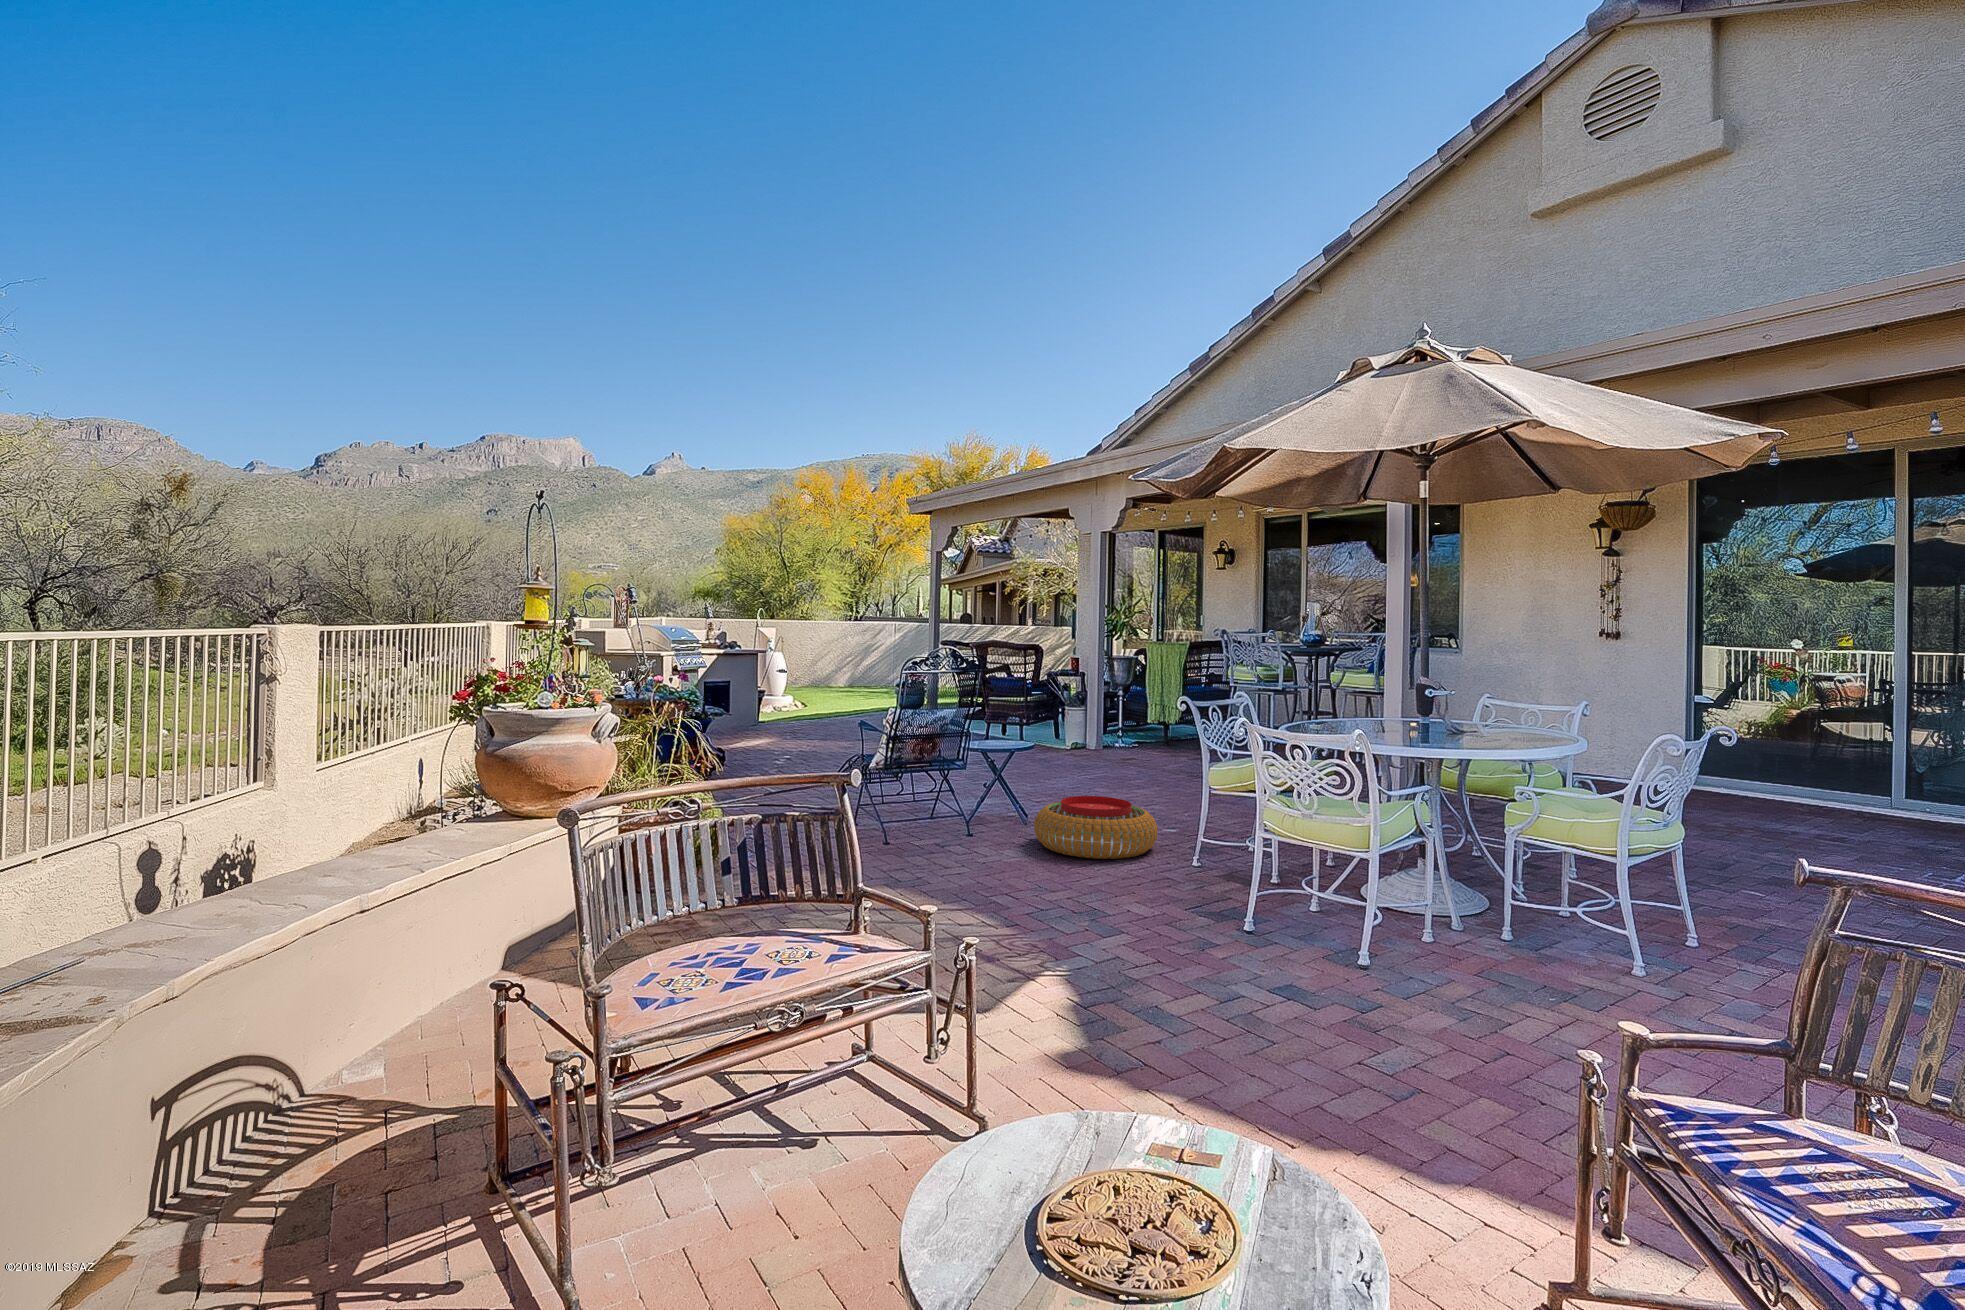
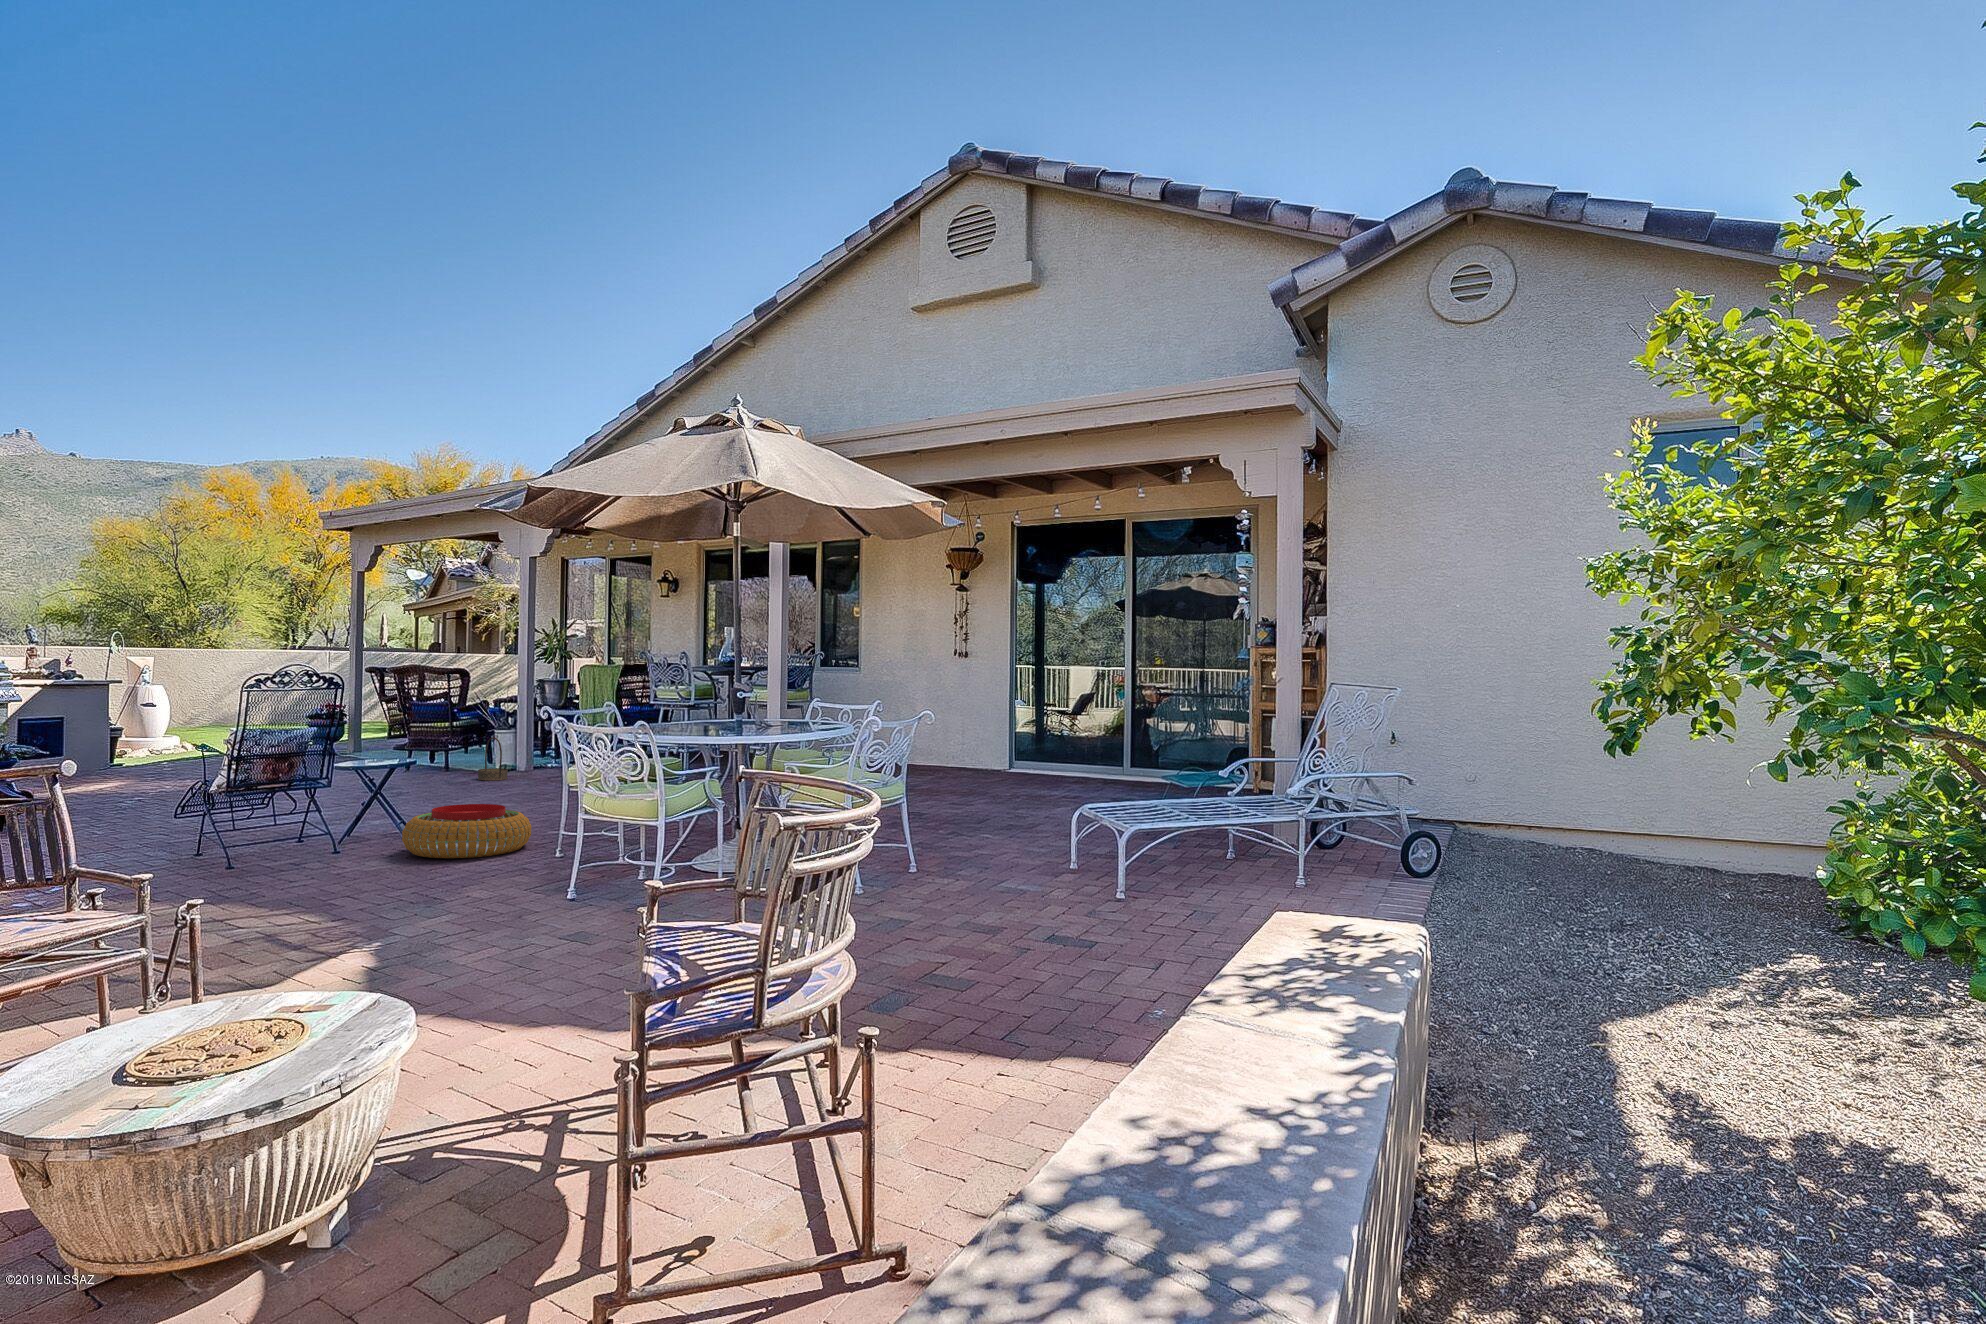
basket: none [1056,712,1082,753] -> present [478,737,508,781]

